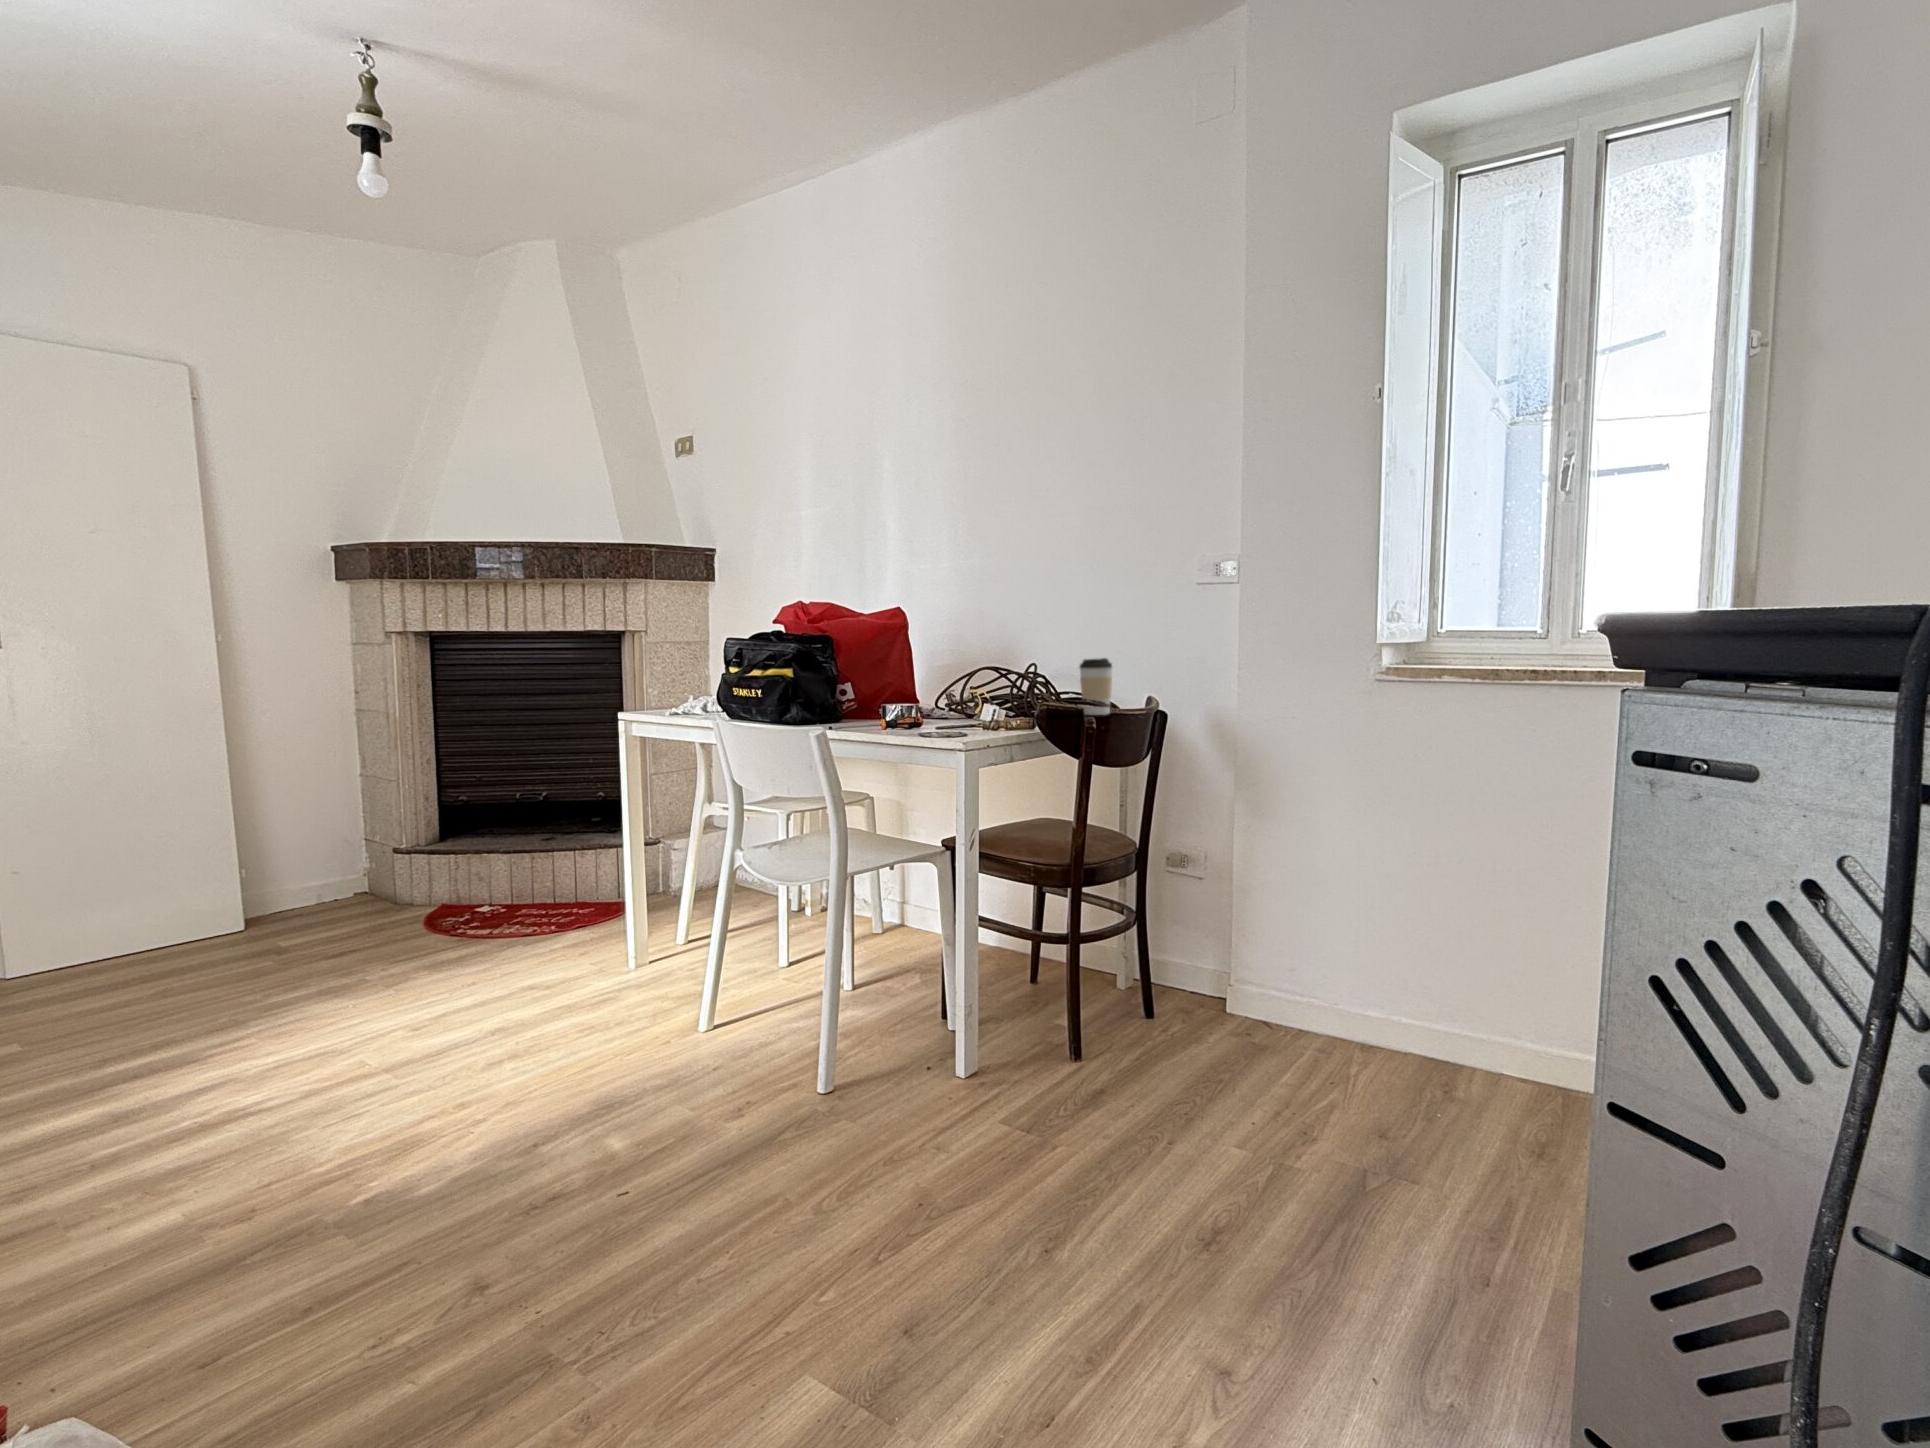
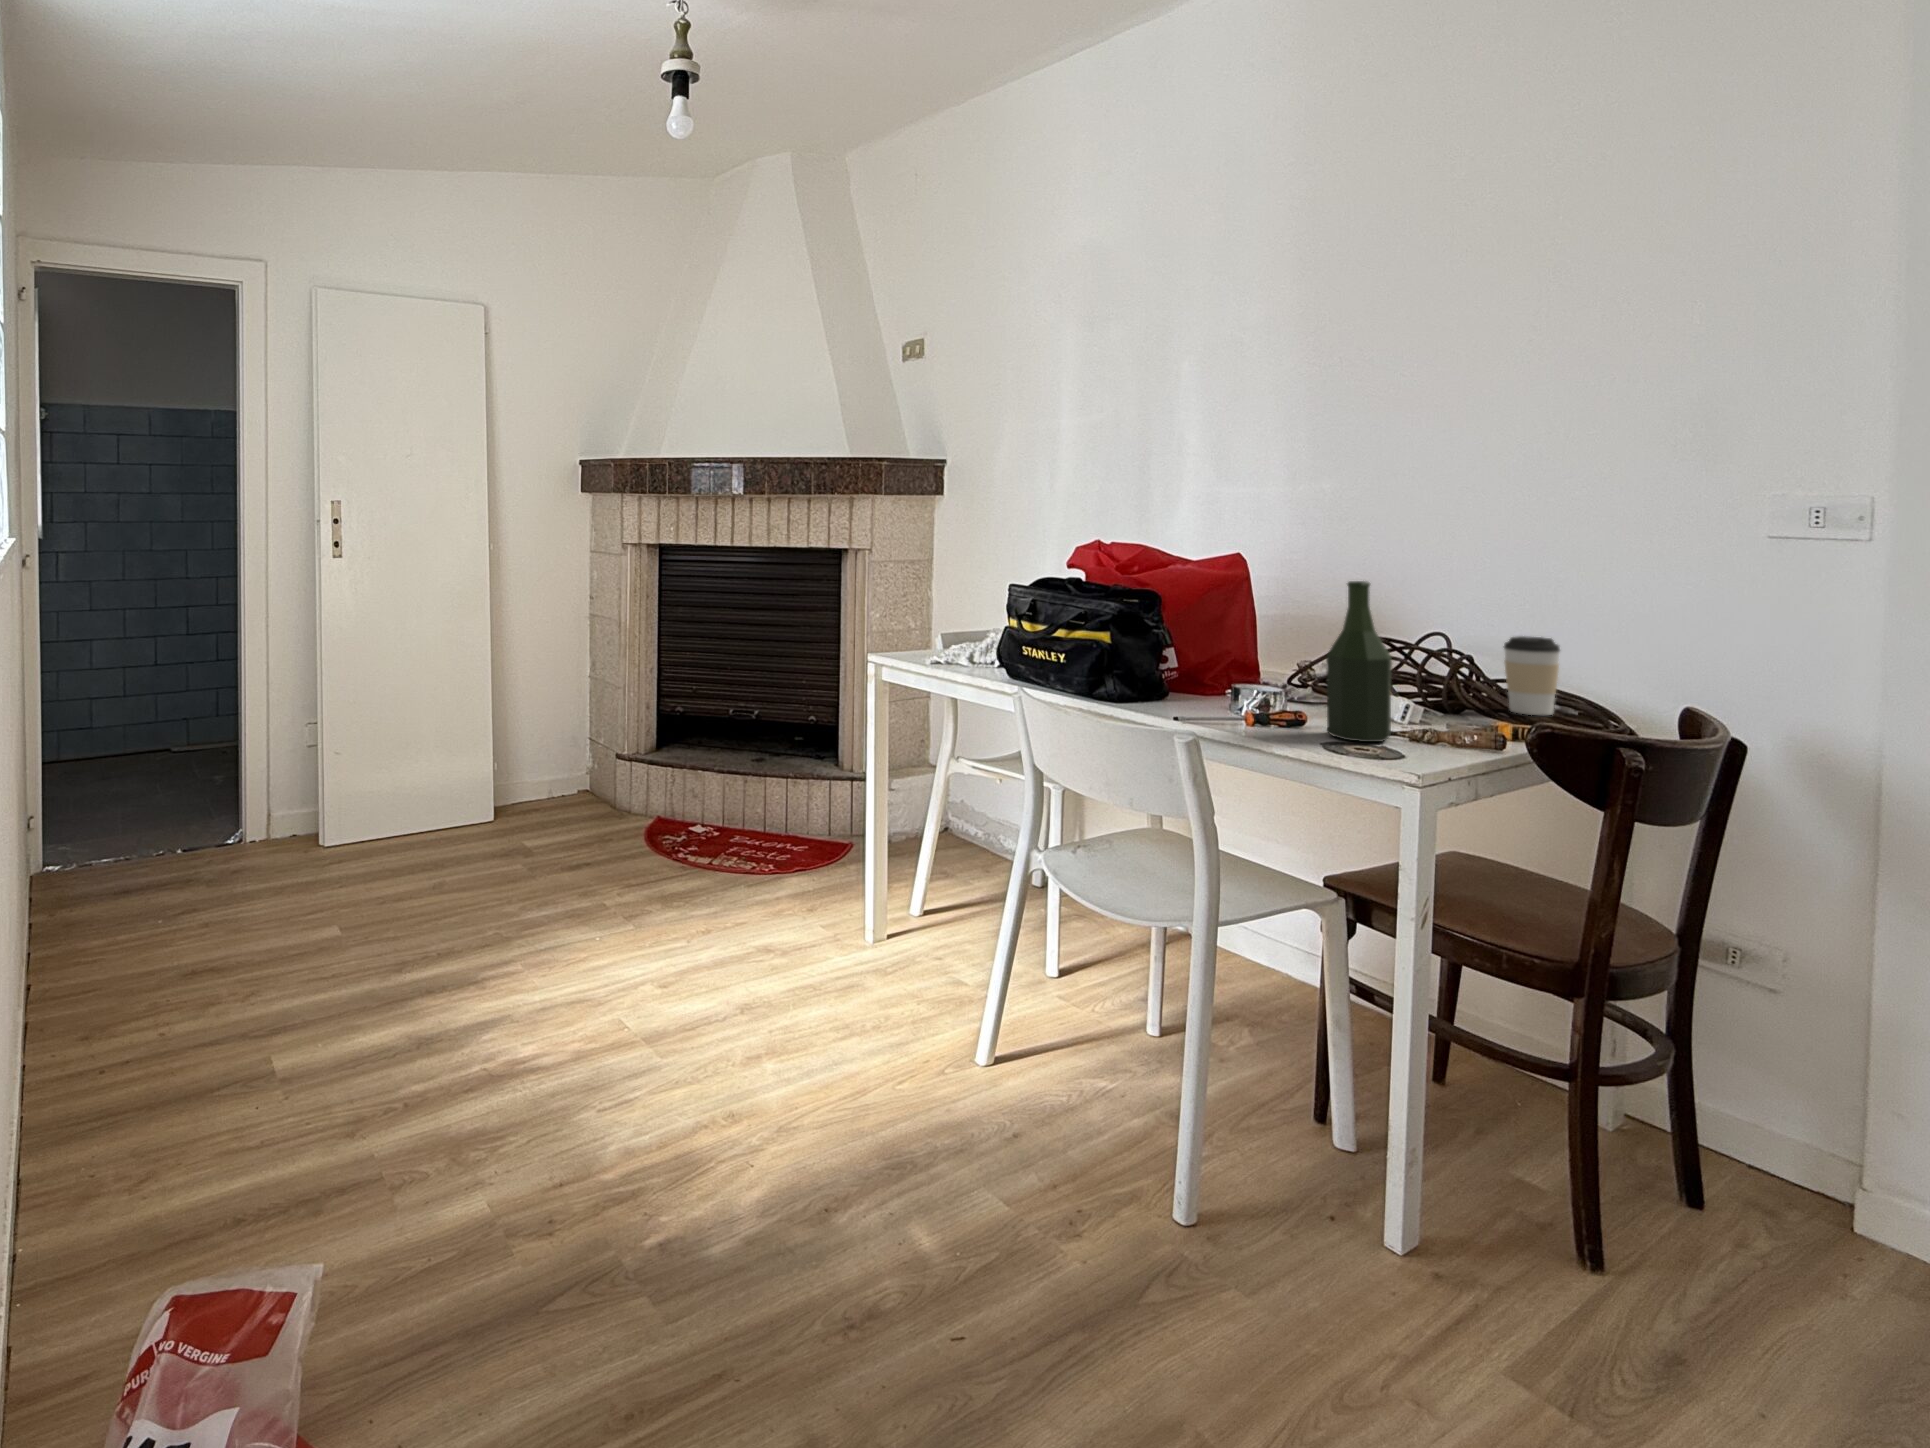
bottle: none [940,614,986,736] -> present [1326,581,1392,742]

